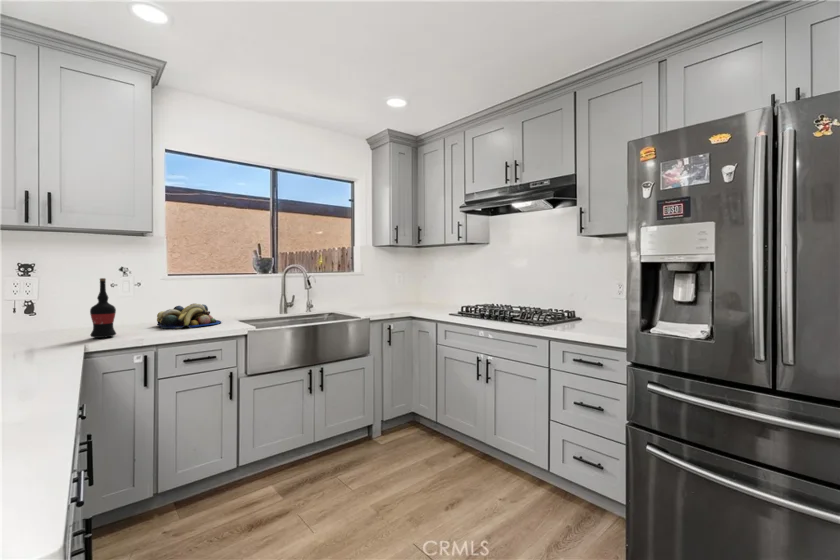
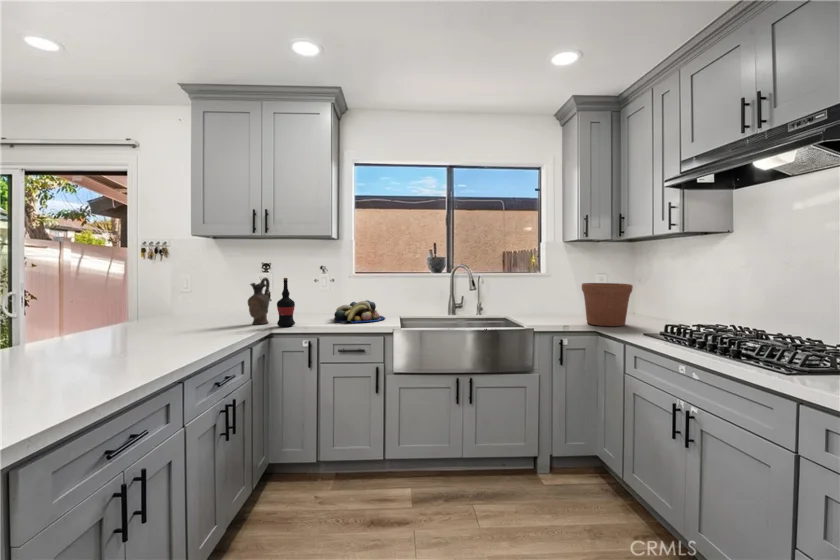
ceramic pitcher: none [32,279,65,340] -> present [248,278,270,324]
flower pot: none [400,280,435,313] -> present [582,283,633,326]

